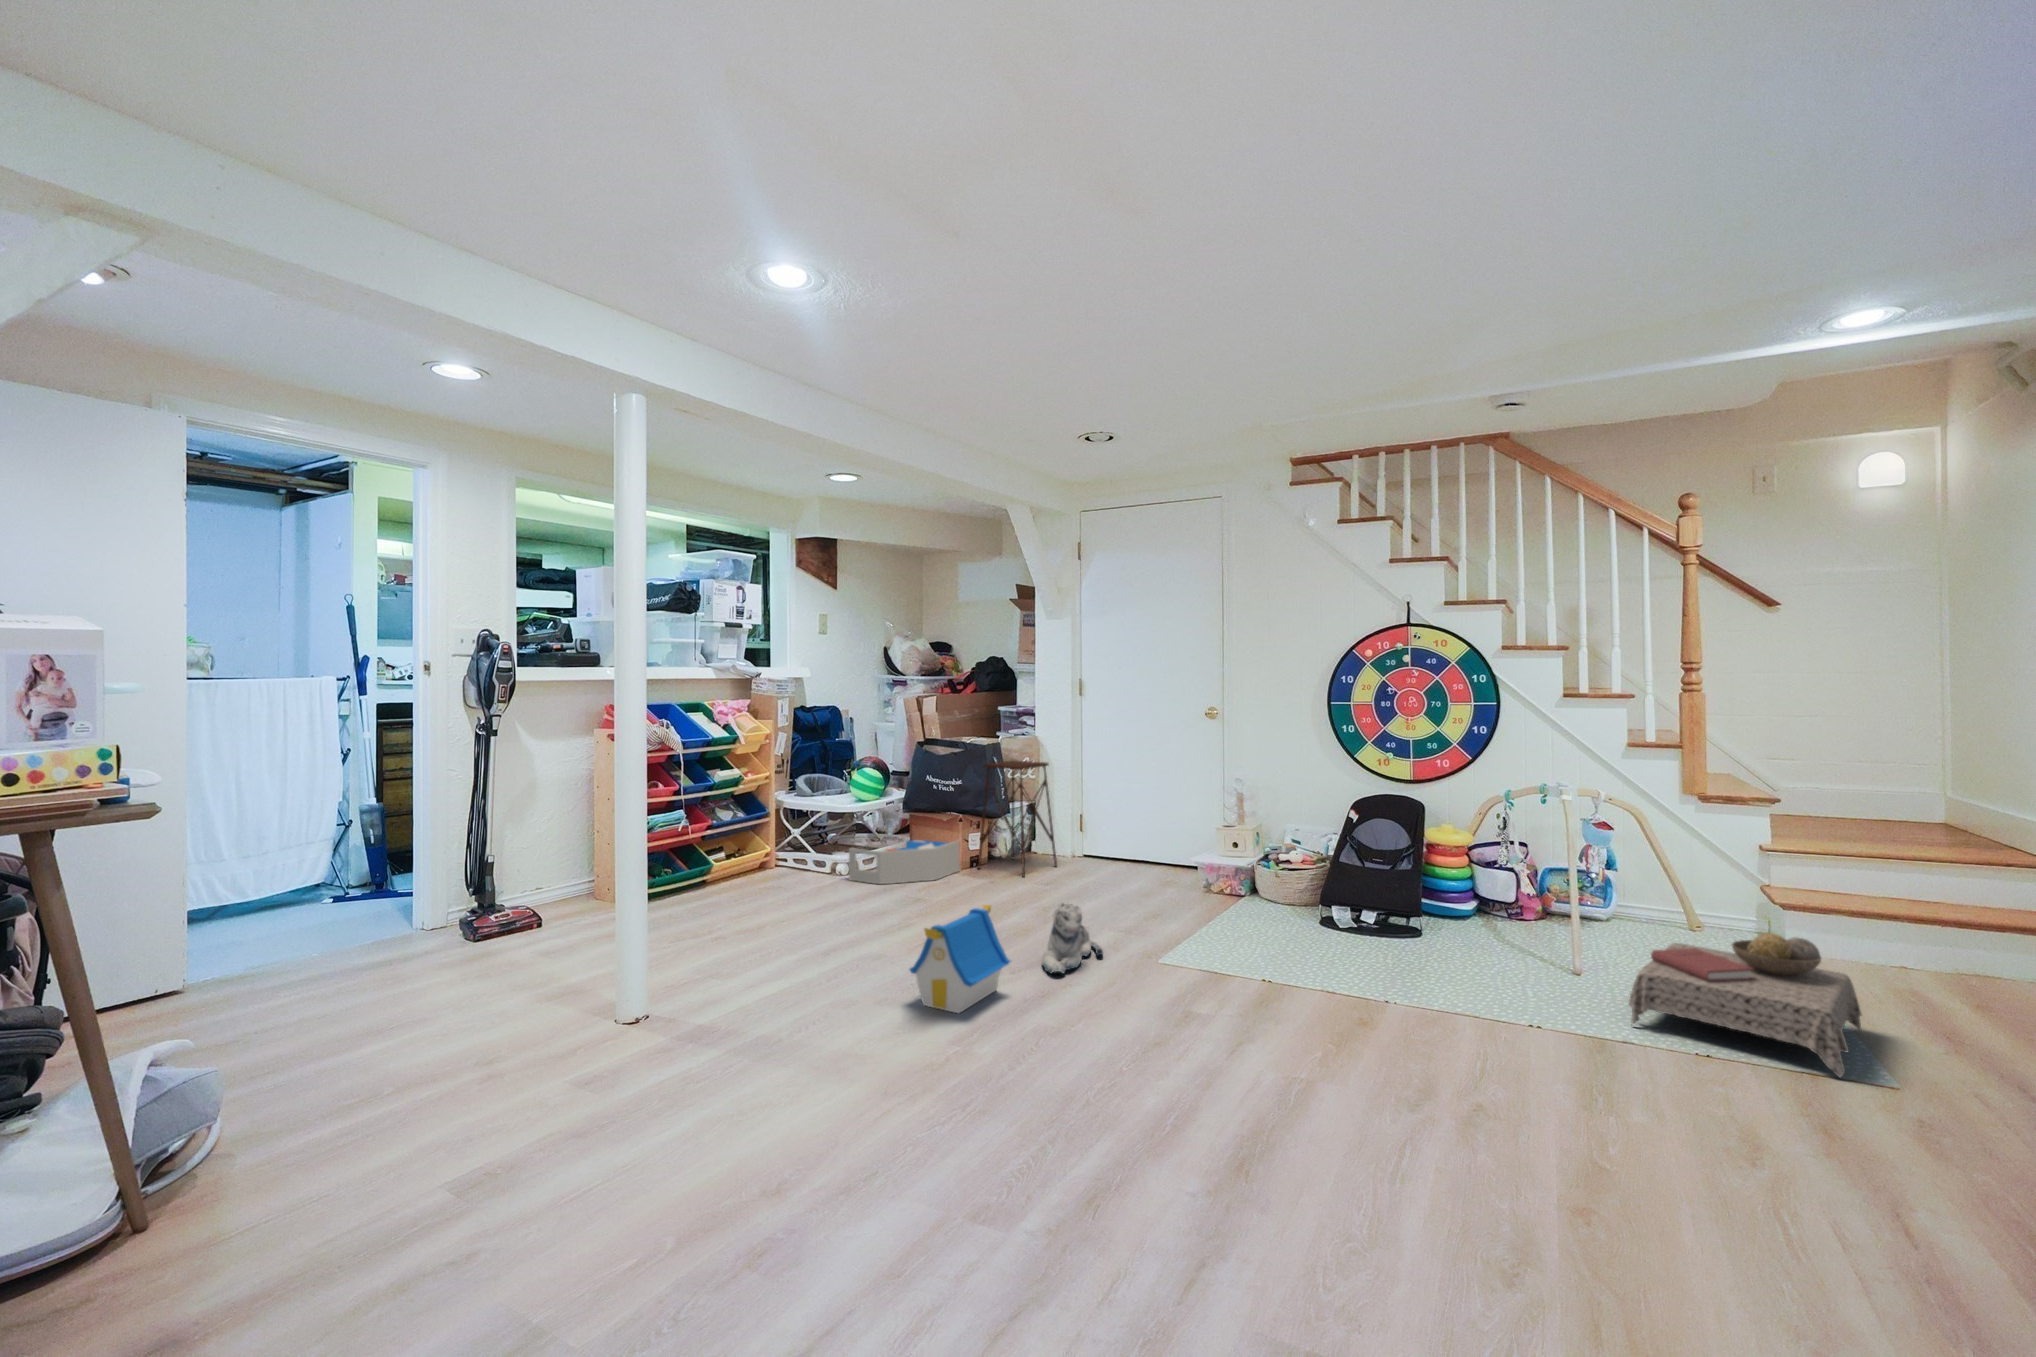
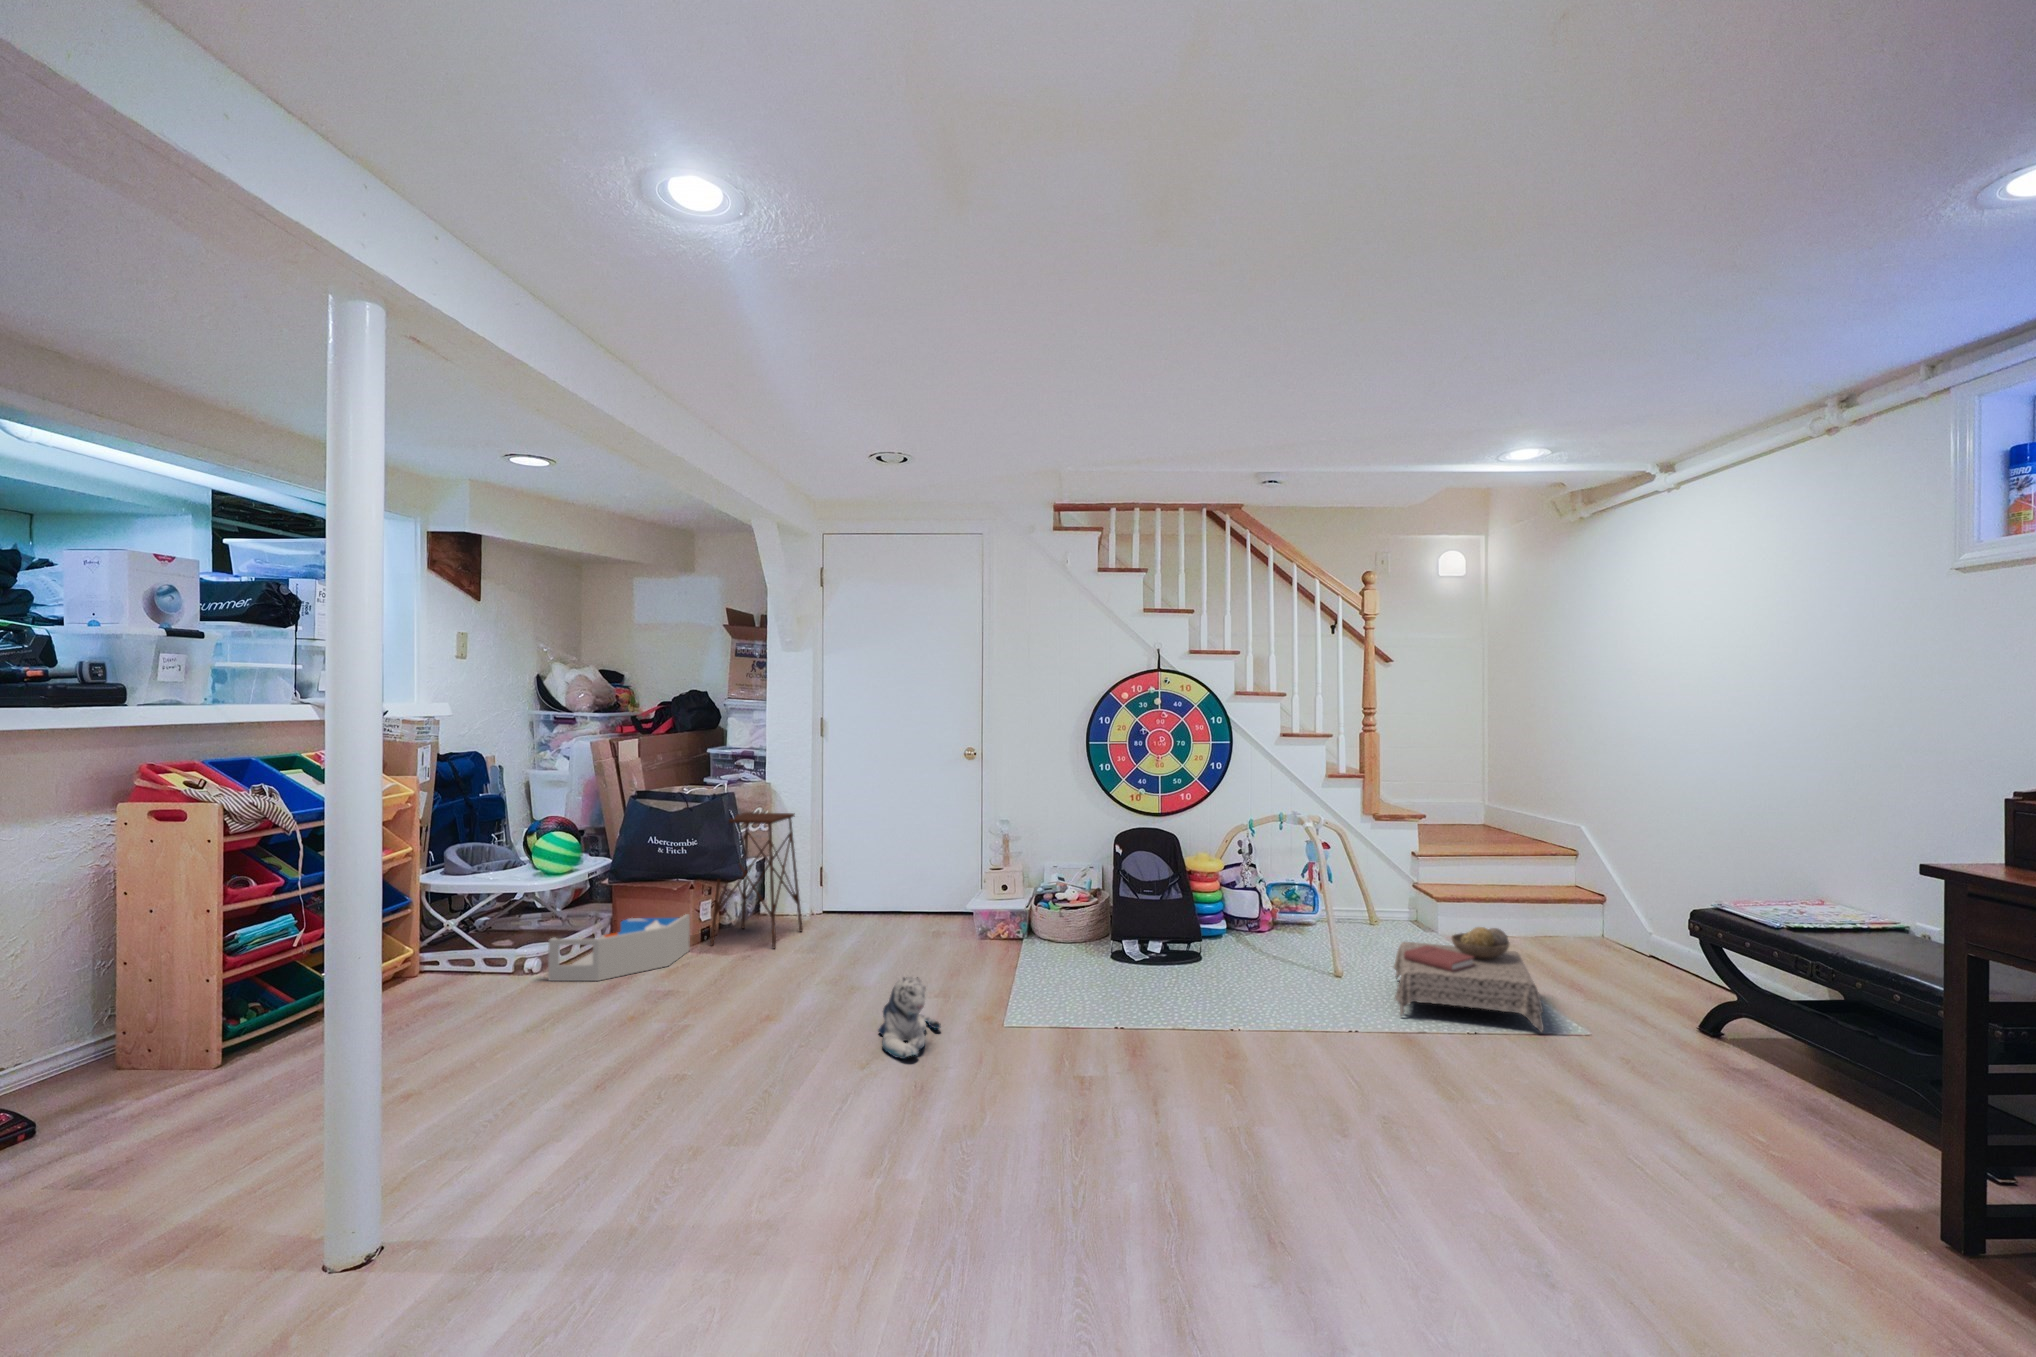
toy house: present [910,905,1010,1013] -> none [767,992,878,1126]

